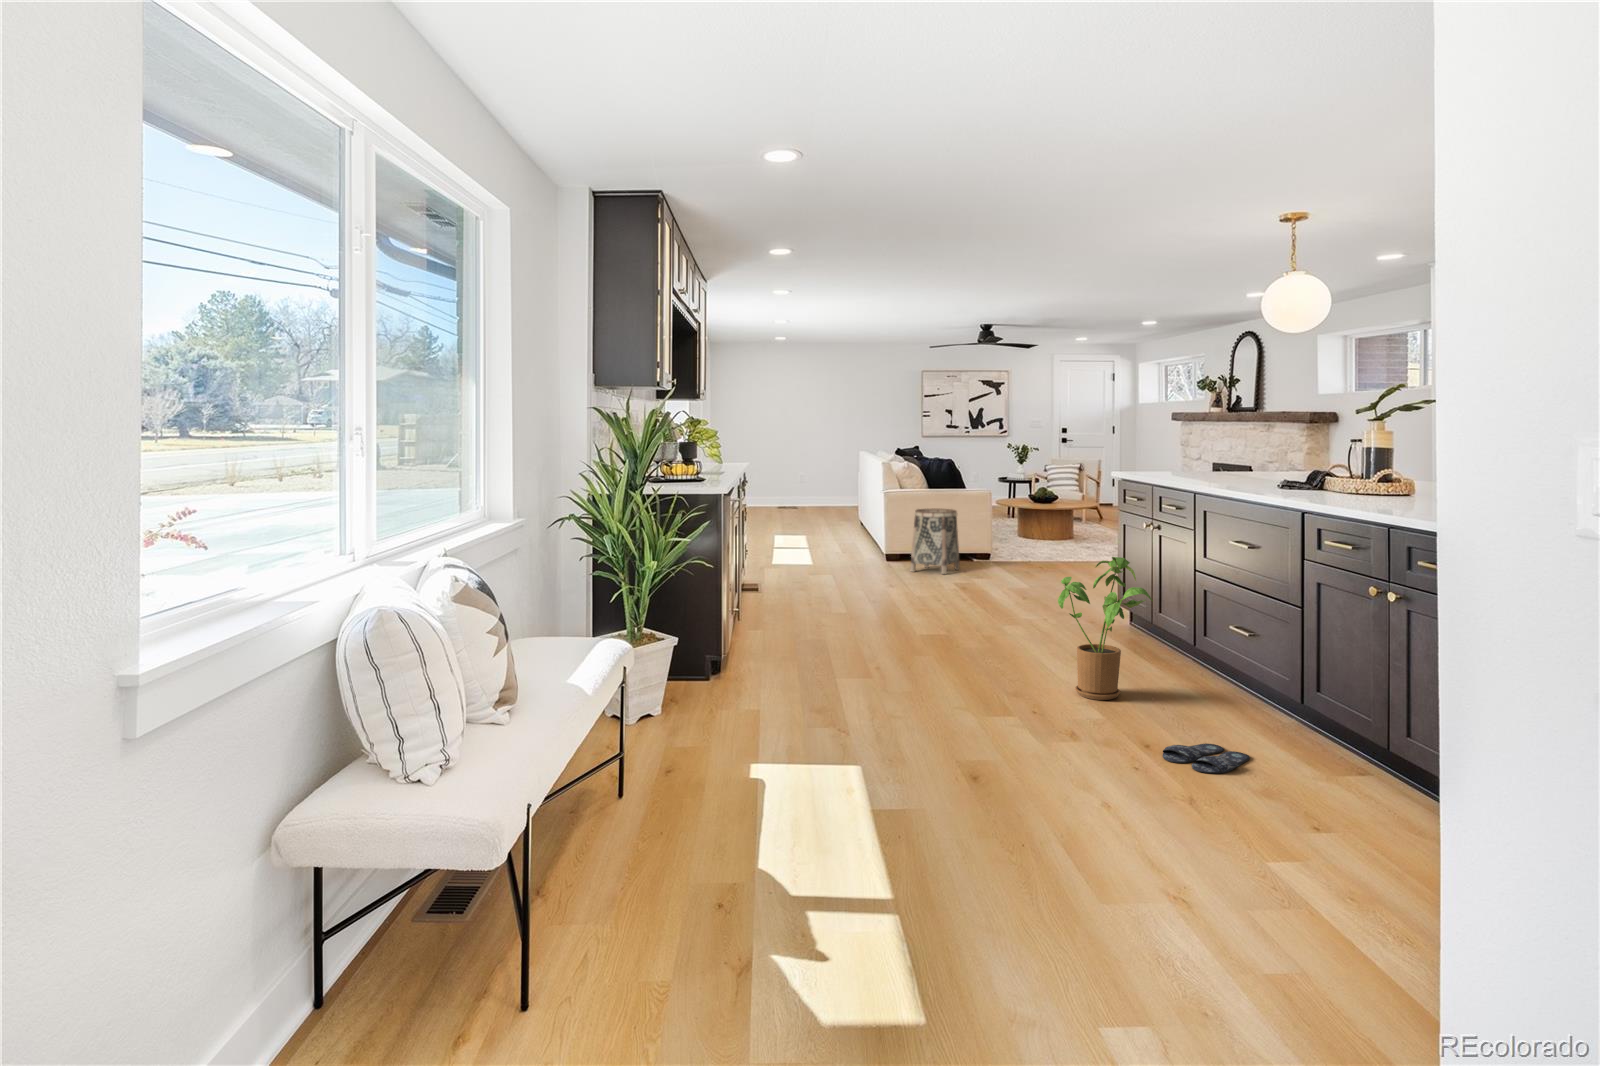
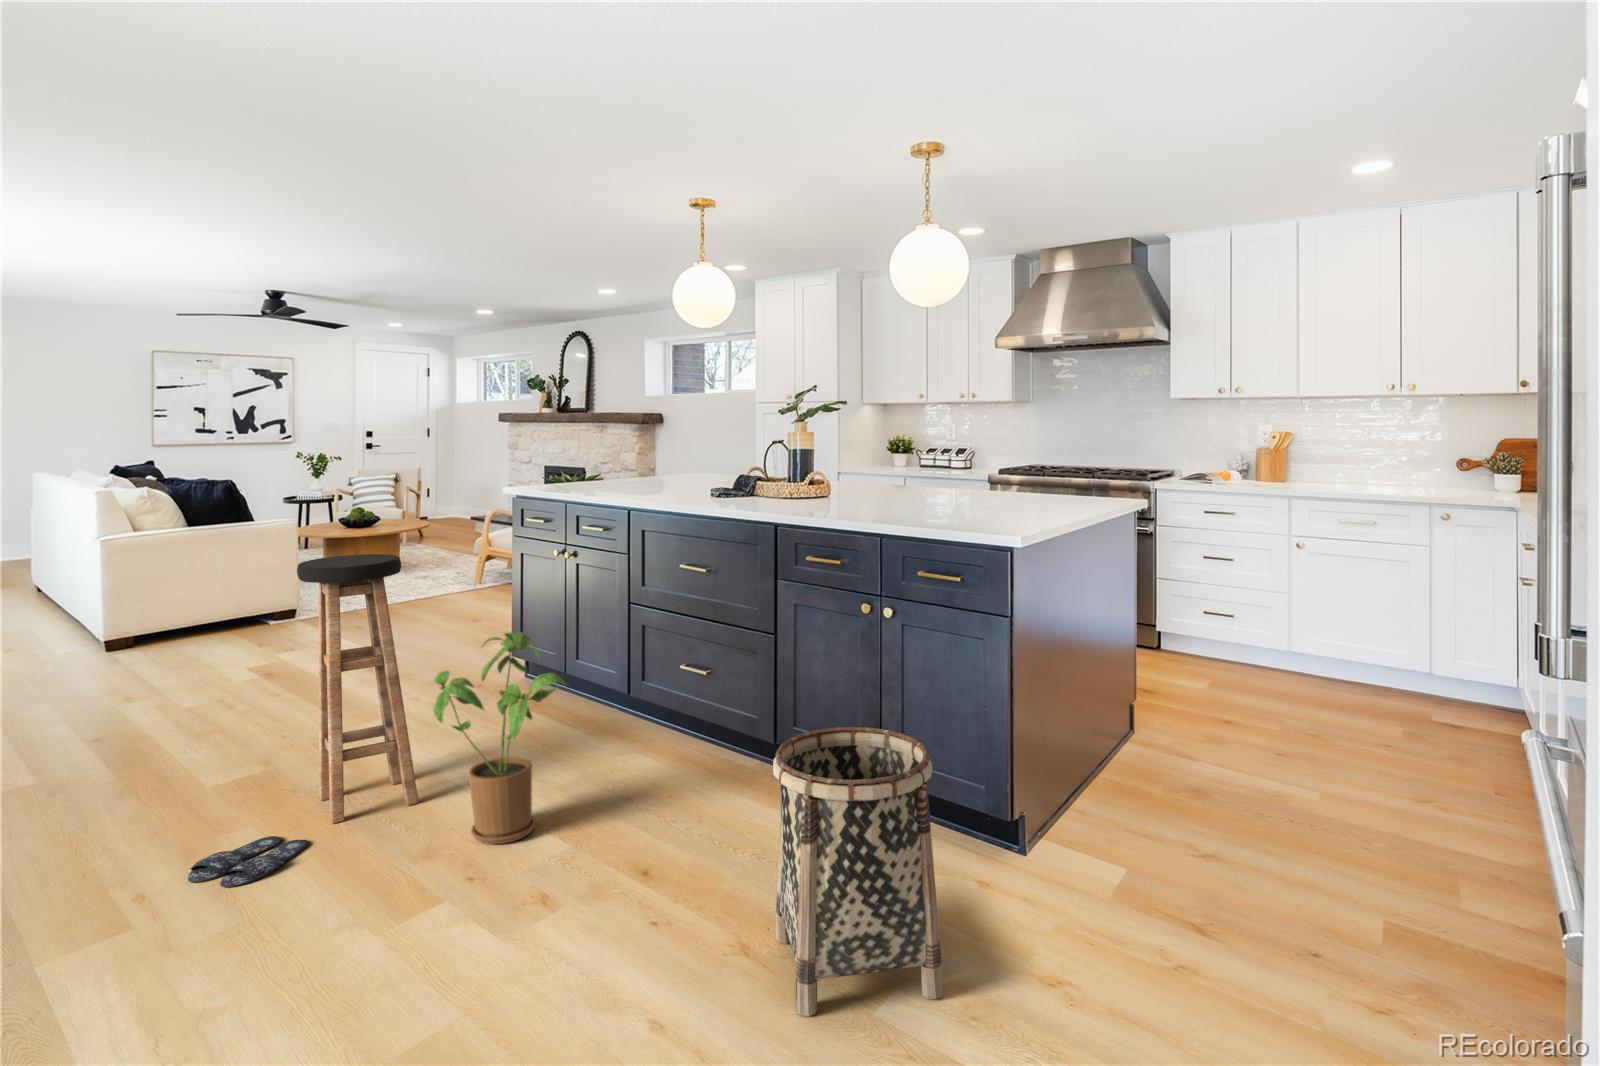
bar stool: none [988,500,1052,670] -> present [297,554,419,824]
basket: present [910,508,960,574] -> present [773,727,943,1016]
slippers: present [1163,744,1250,774] -> present [188,836,309,887]

